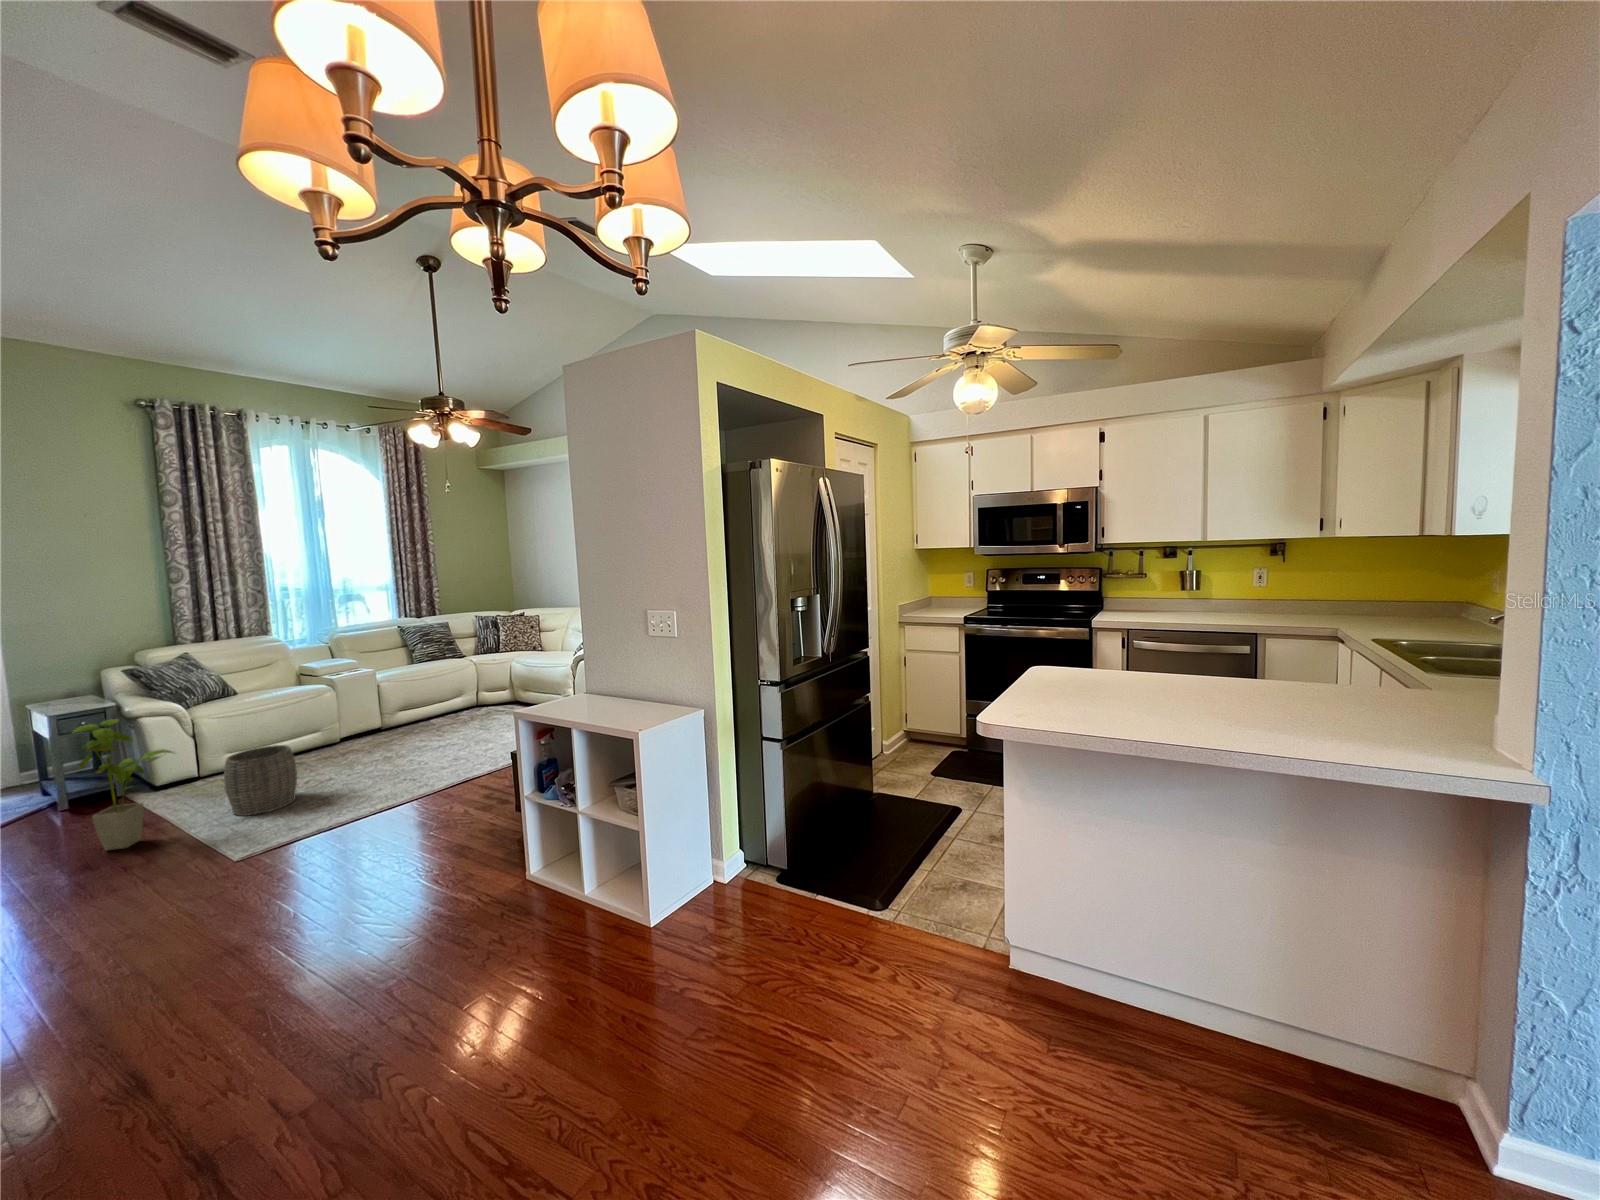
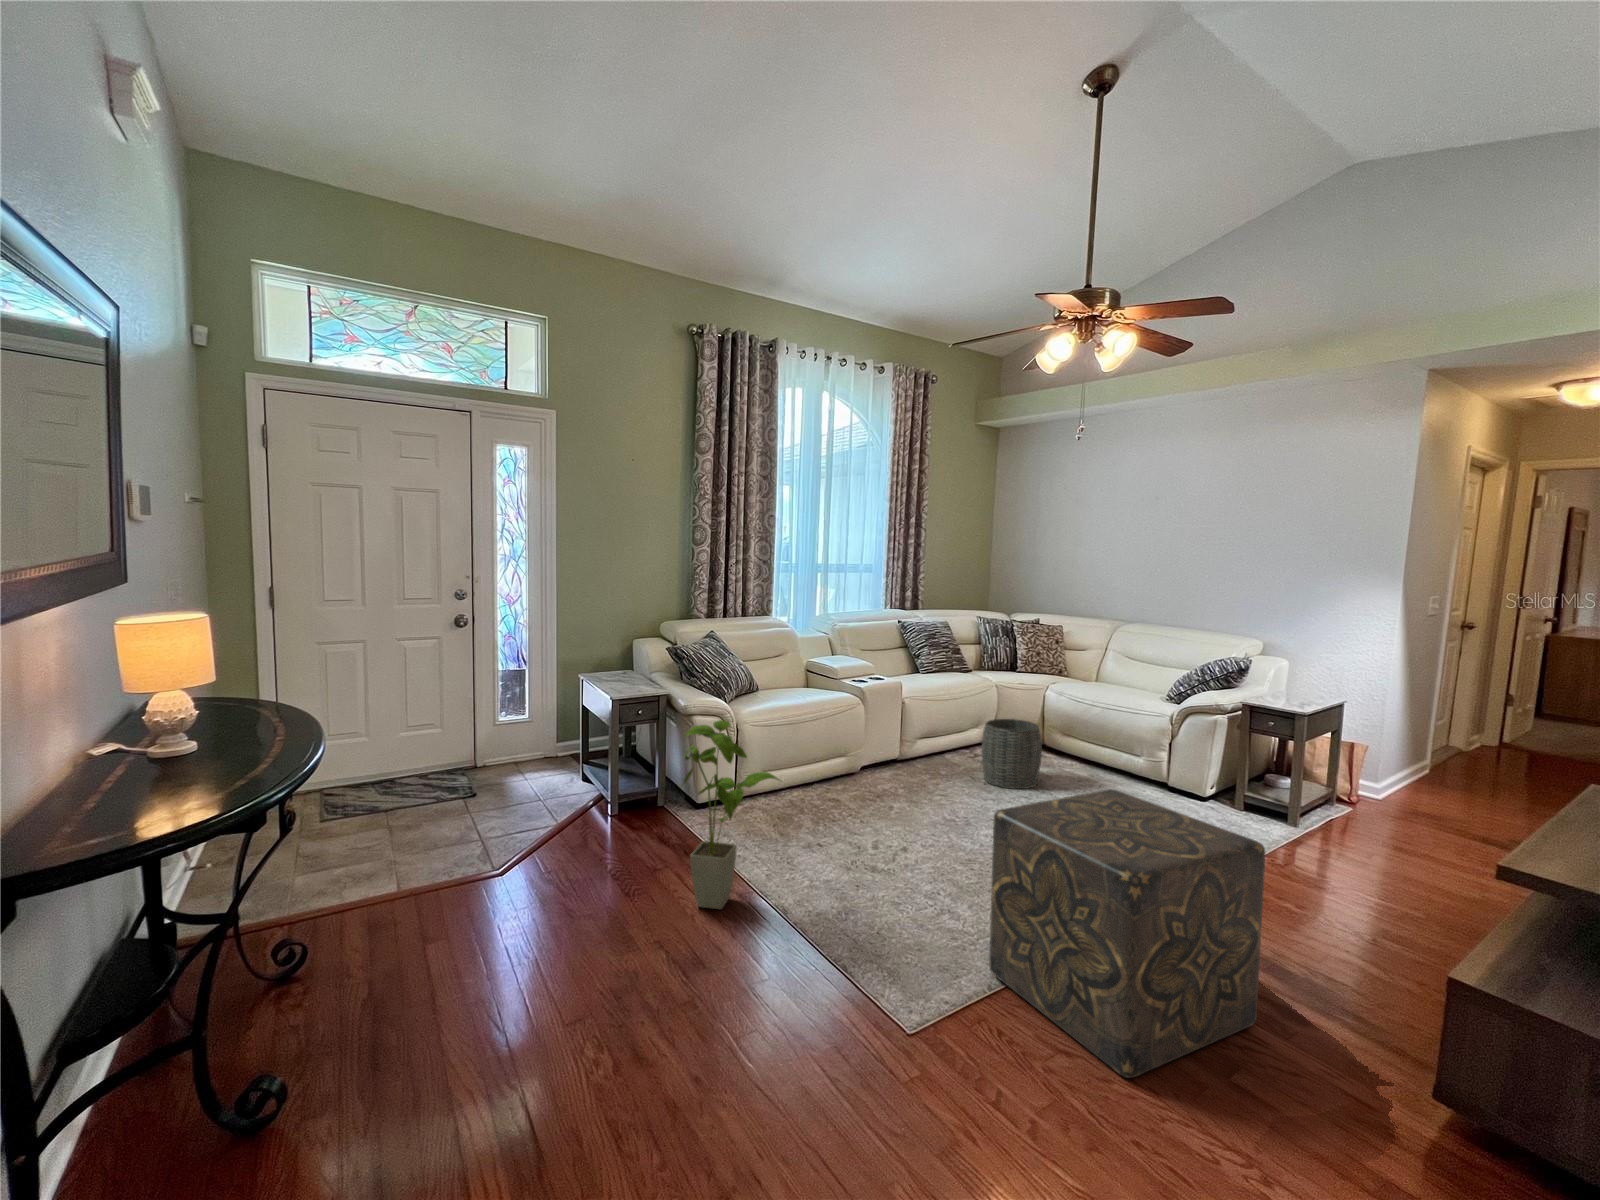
ottoman: none [302,721,453,863] -> present [989,789,1266,1078]
woven basket: present [224,745,297,816] -> present [982,719,1042,789]

